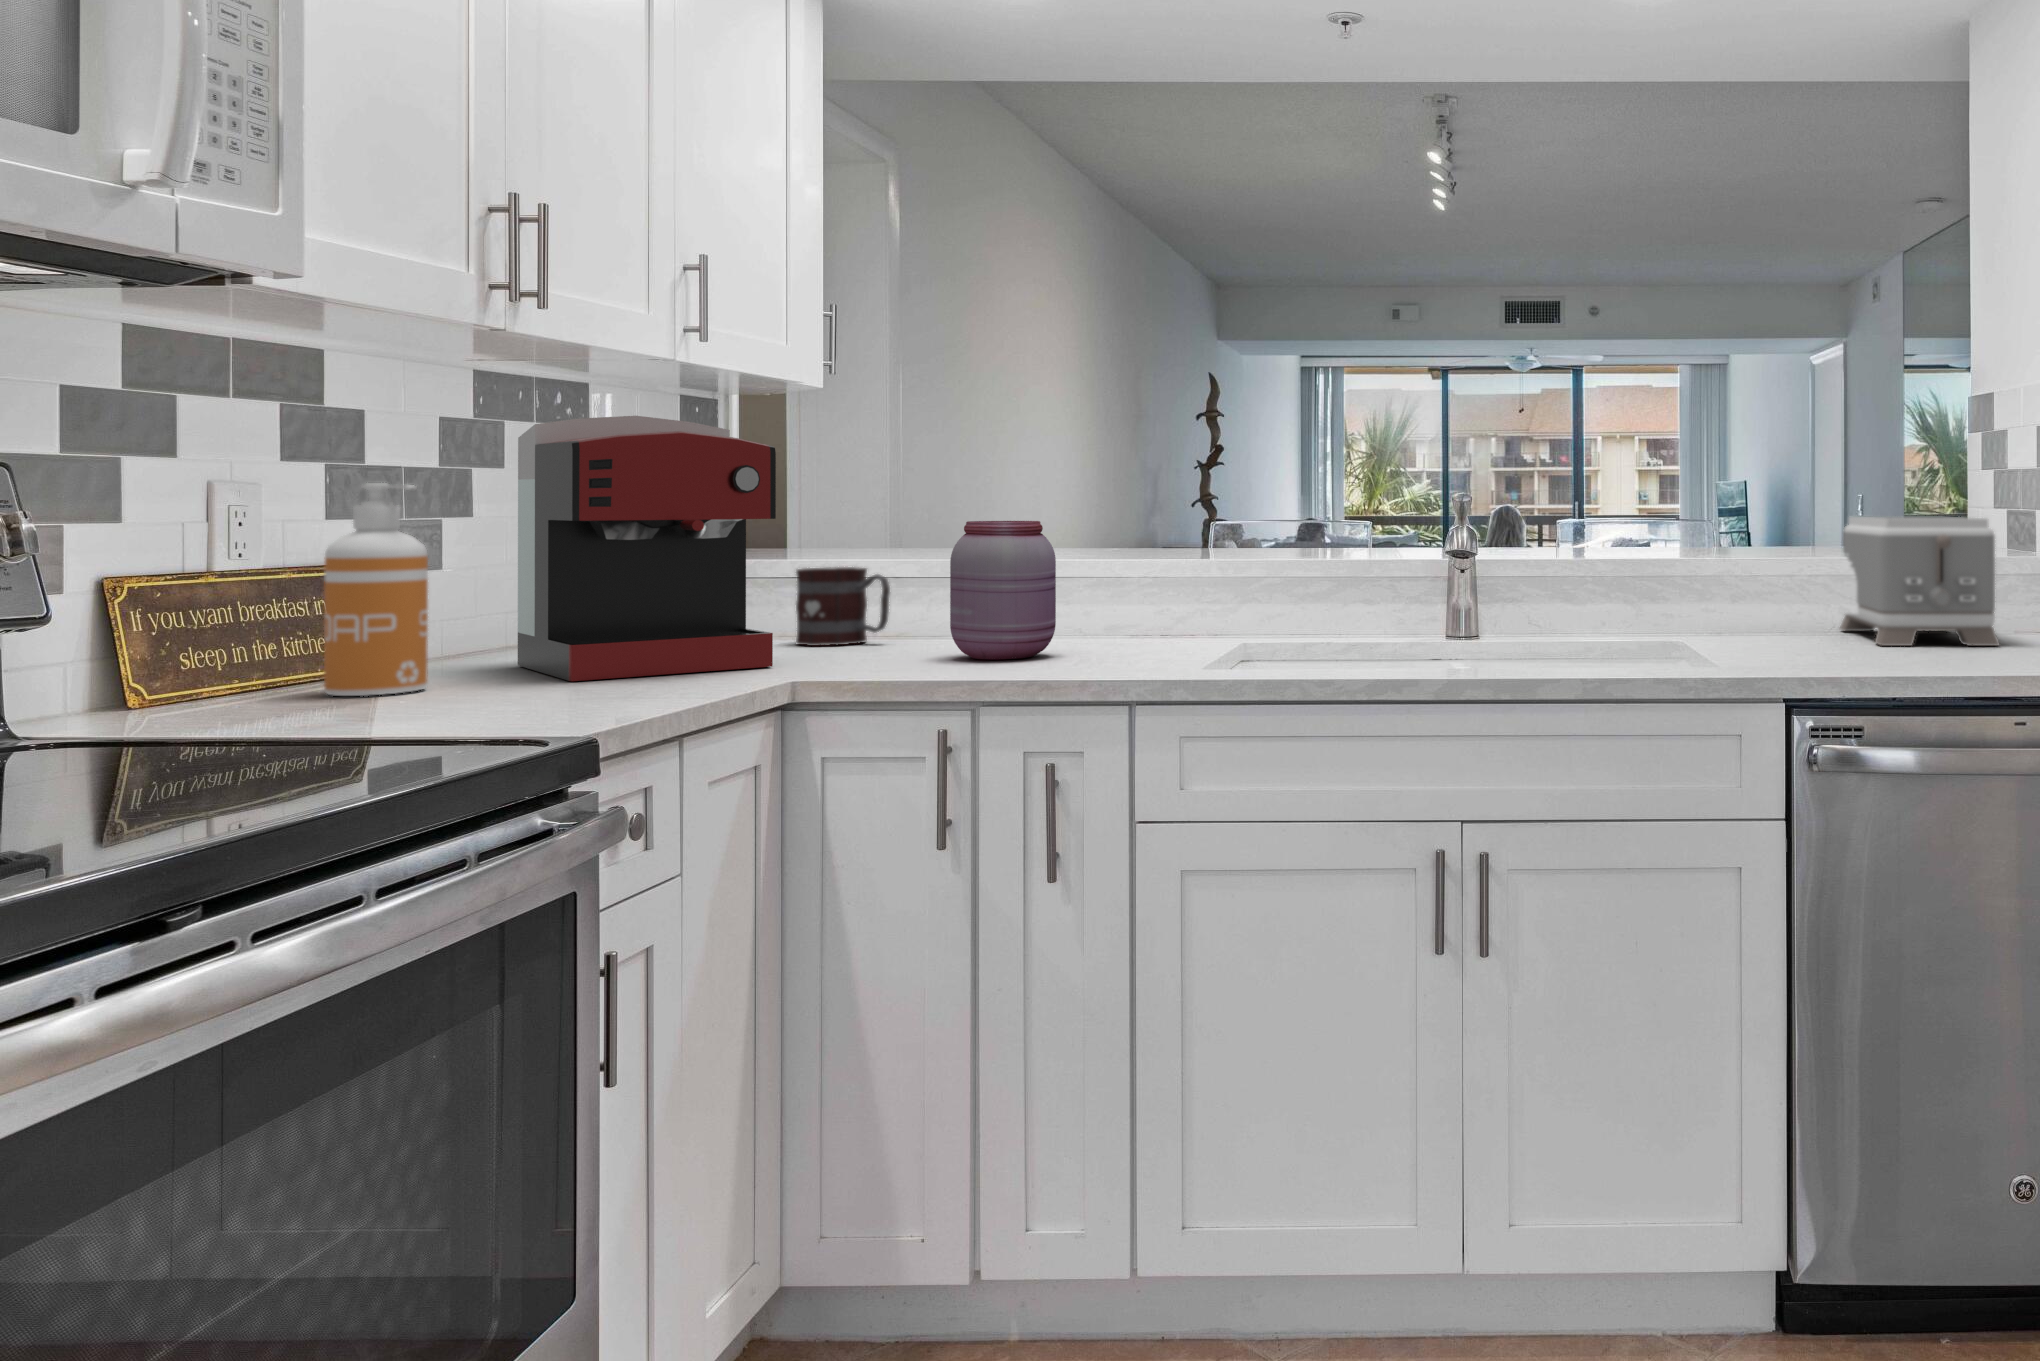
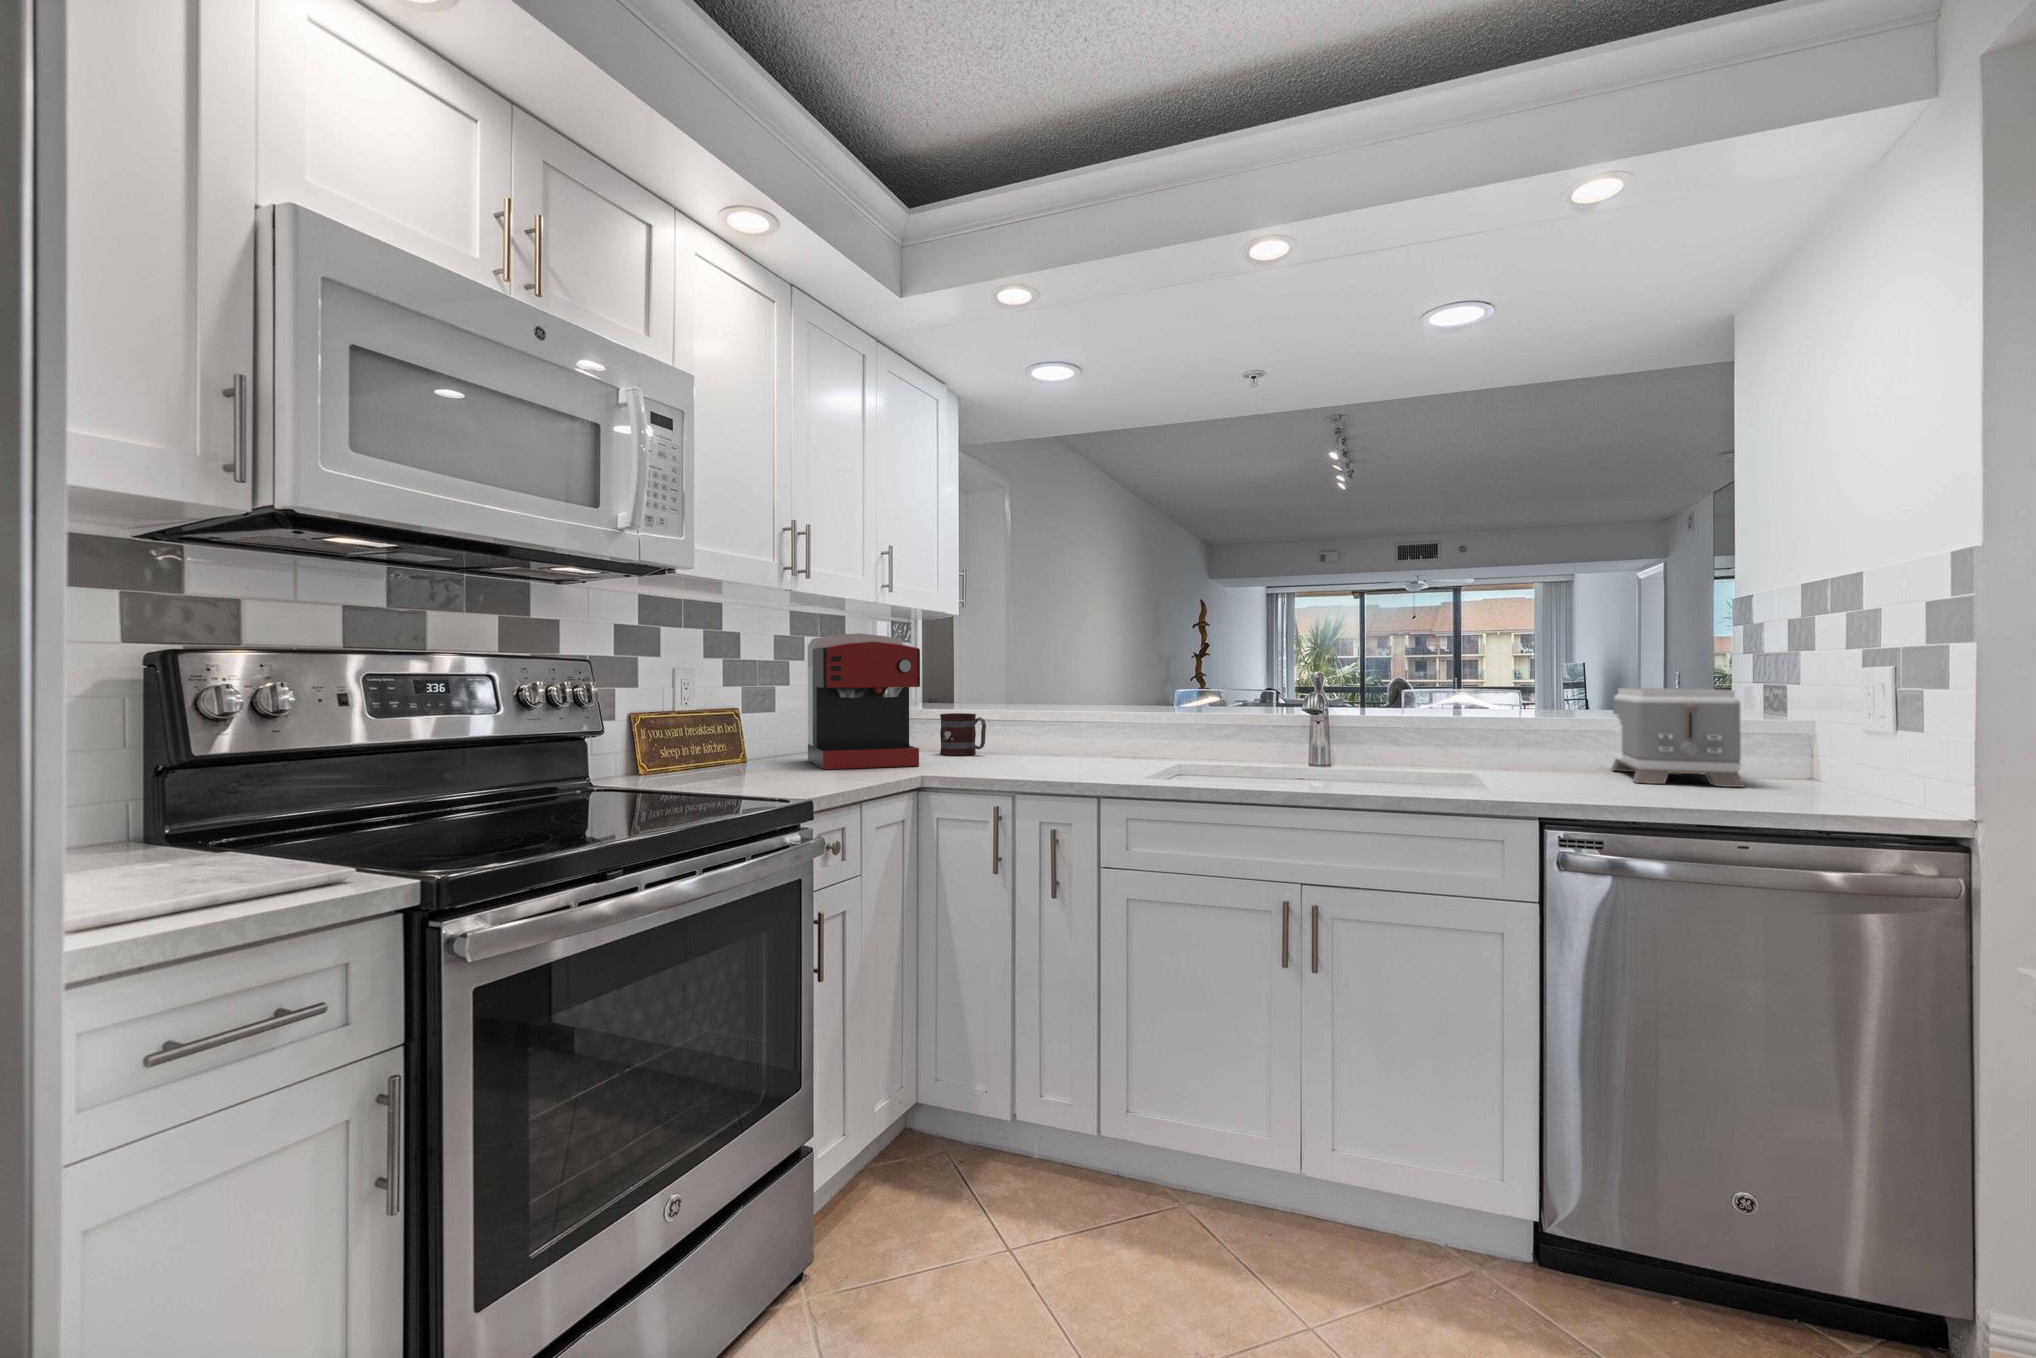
soap dispenser: present [324,483,428,696] -> none [720,669,761,772]
jar: present [950,521,1056,659] -> none [1009,689,1066,767]

